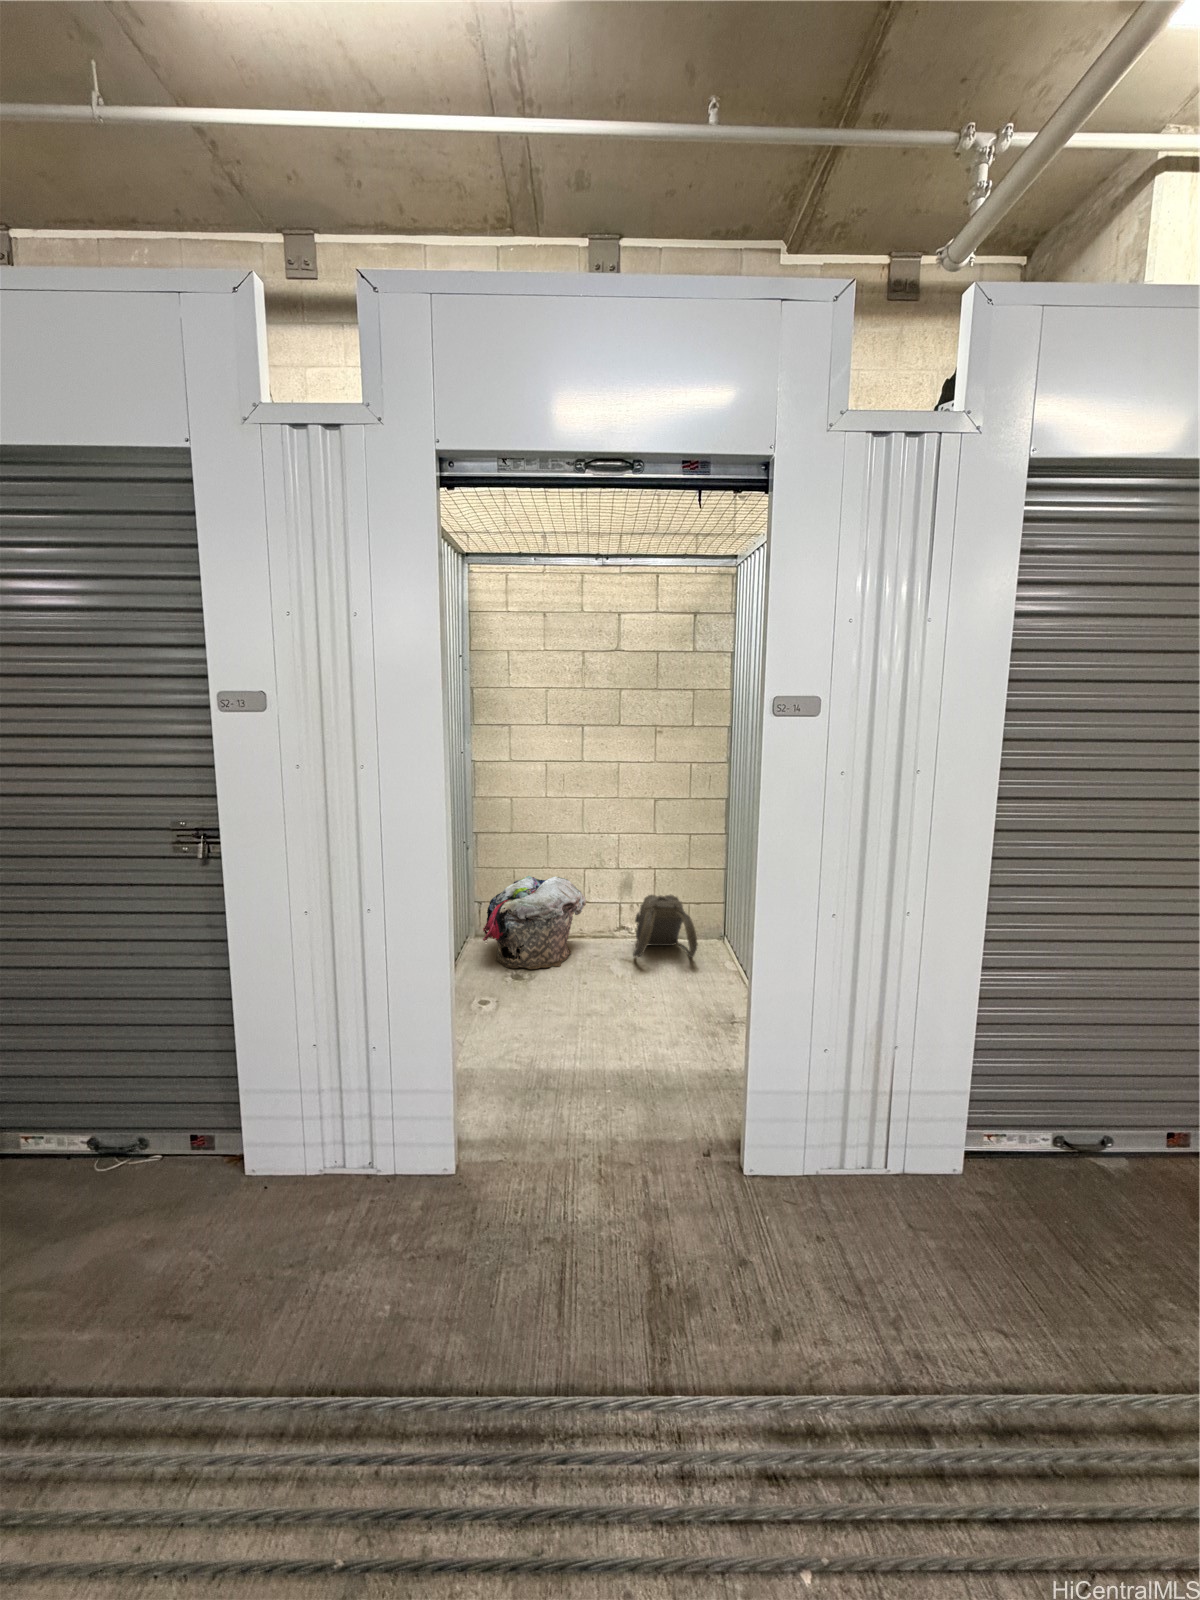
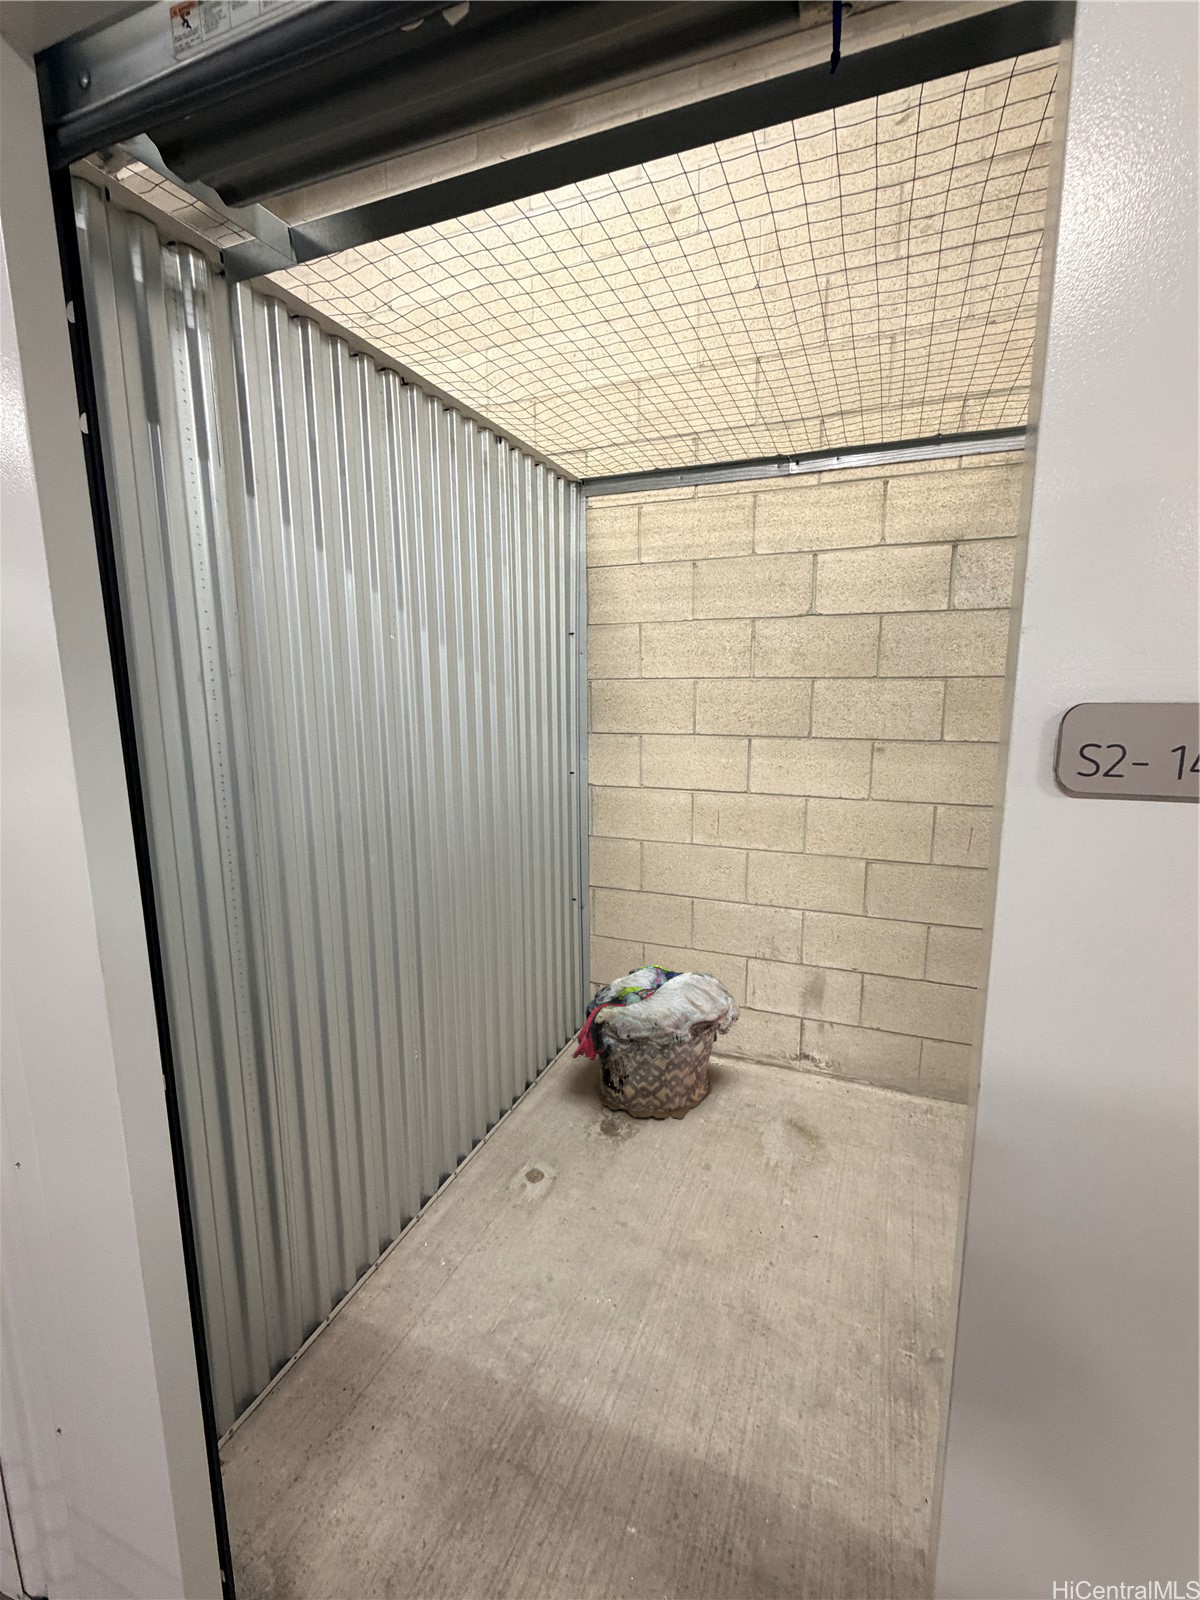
backpack: present [633,895,697,958] -> none [803,1023,918,1153]

